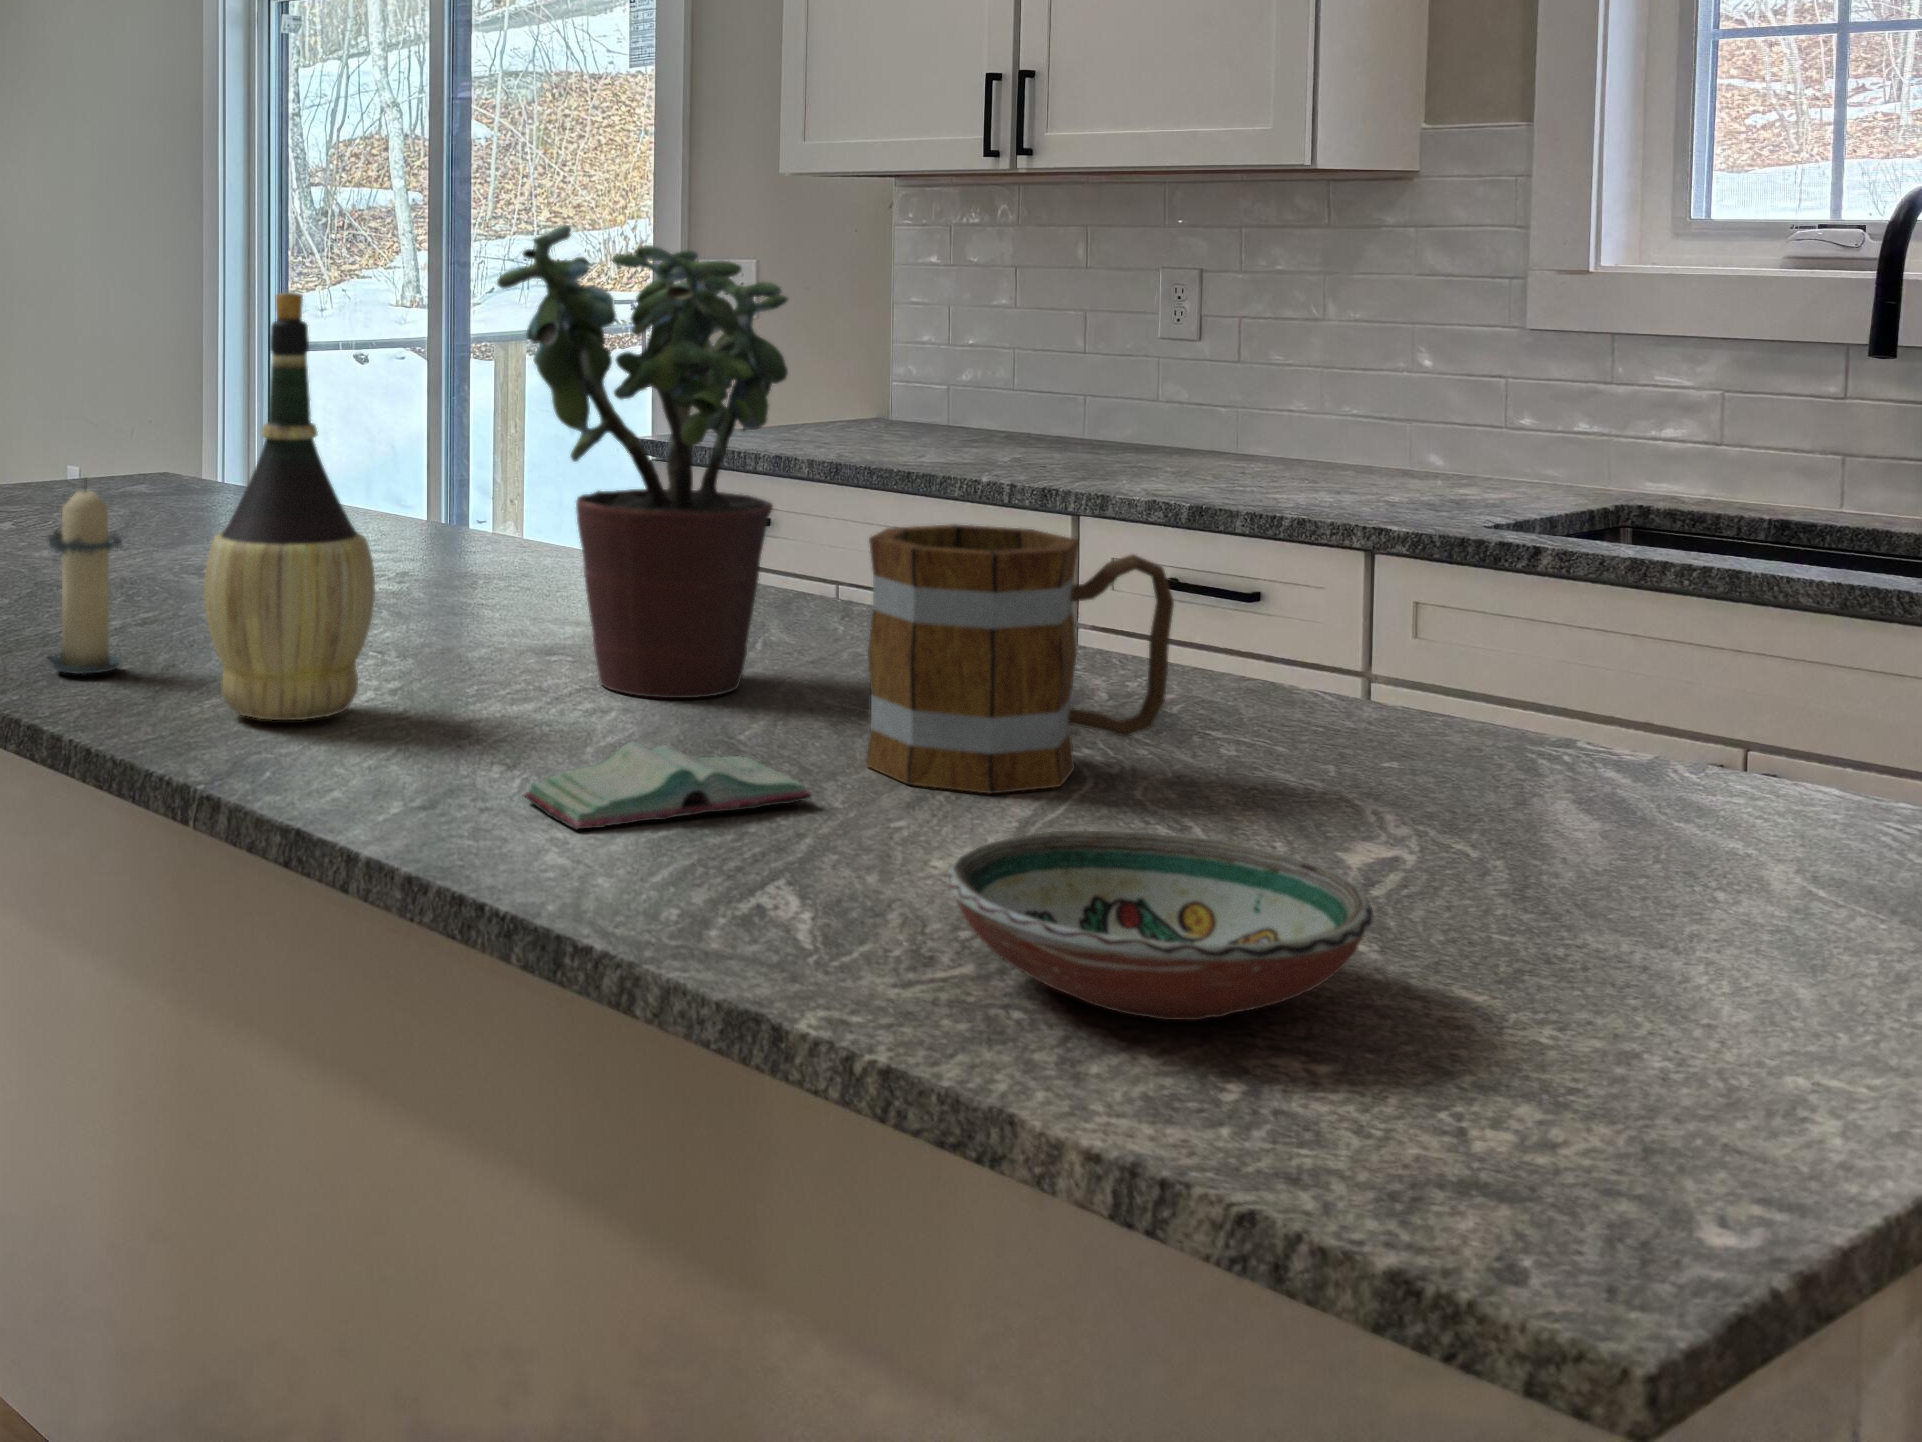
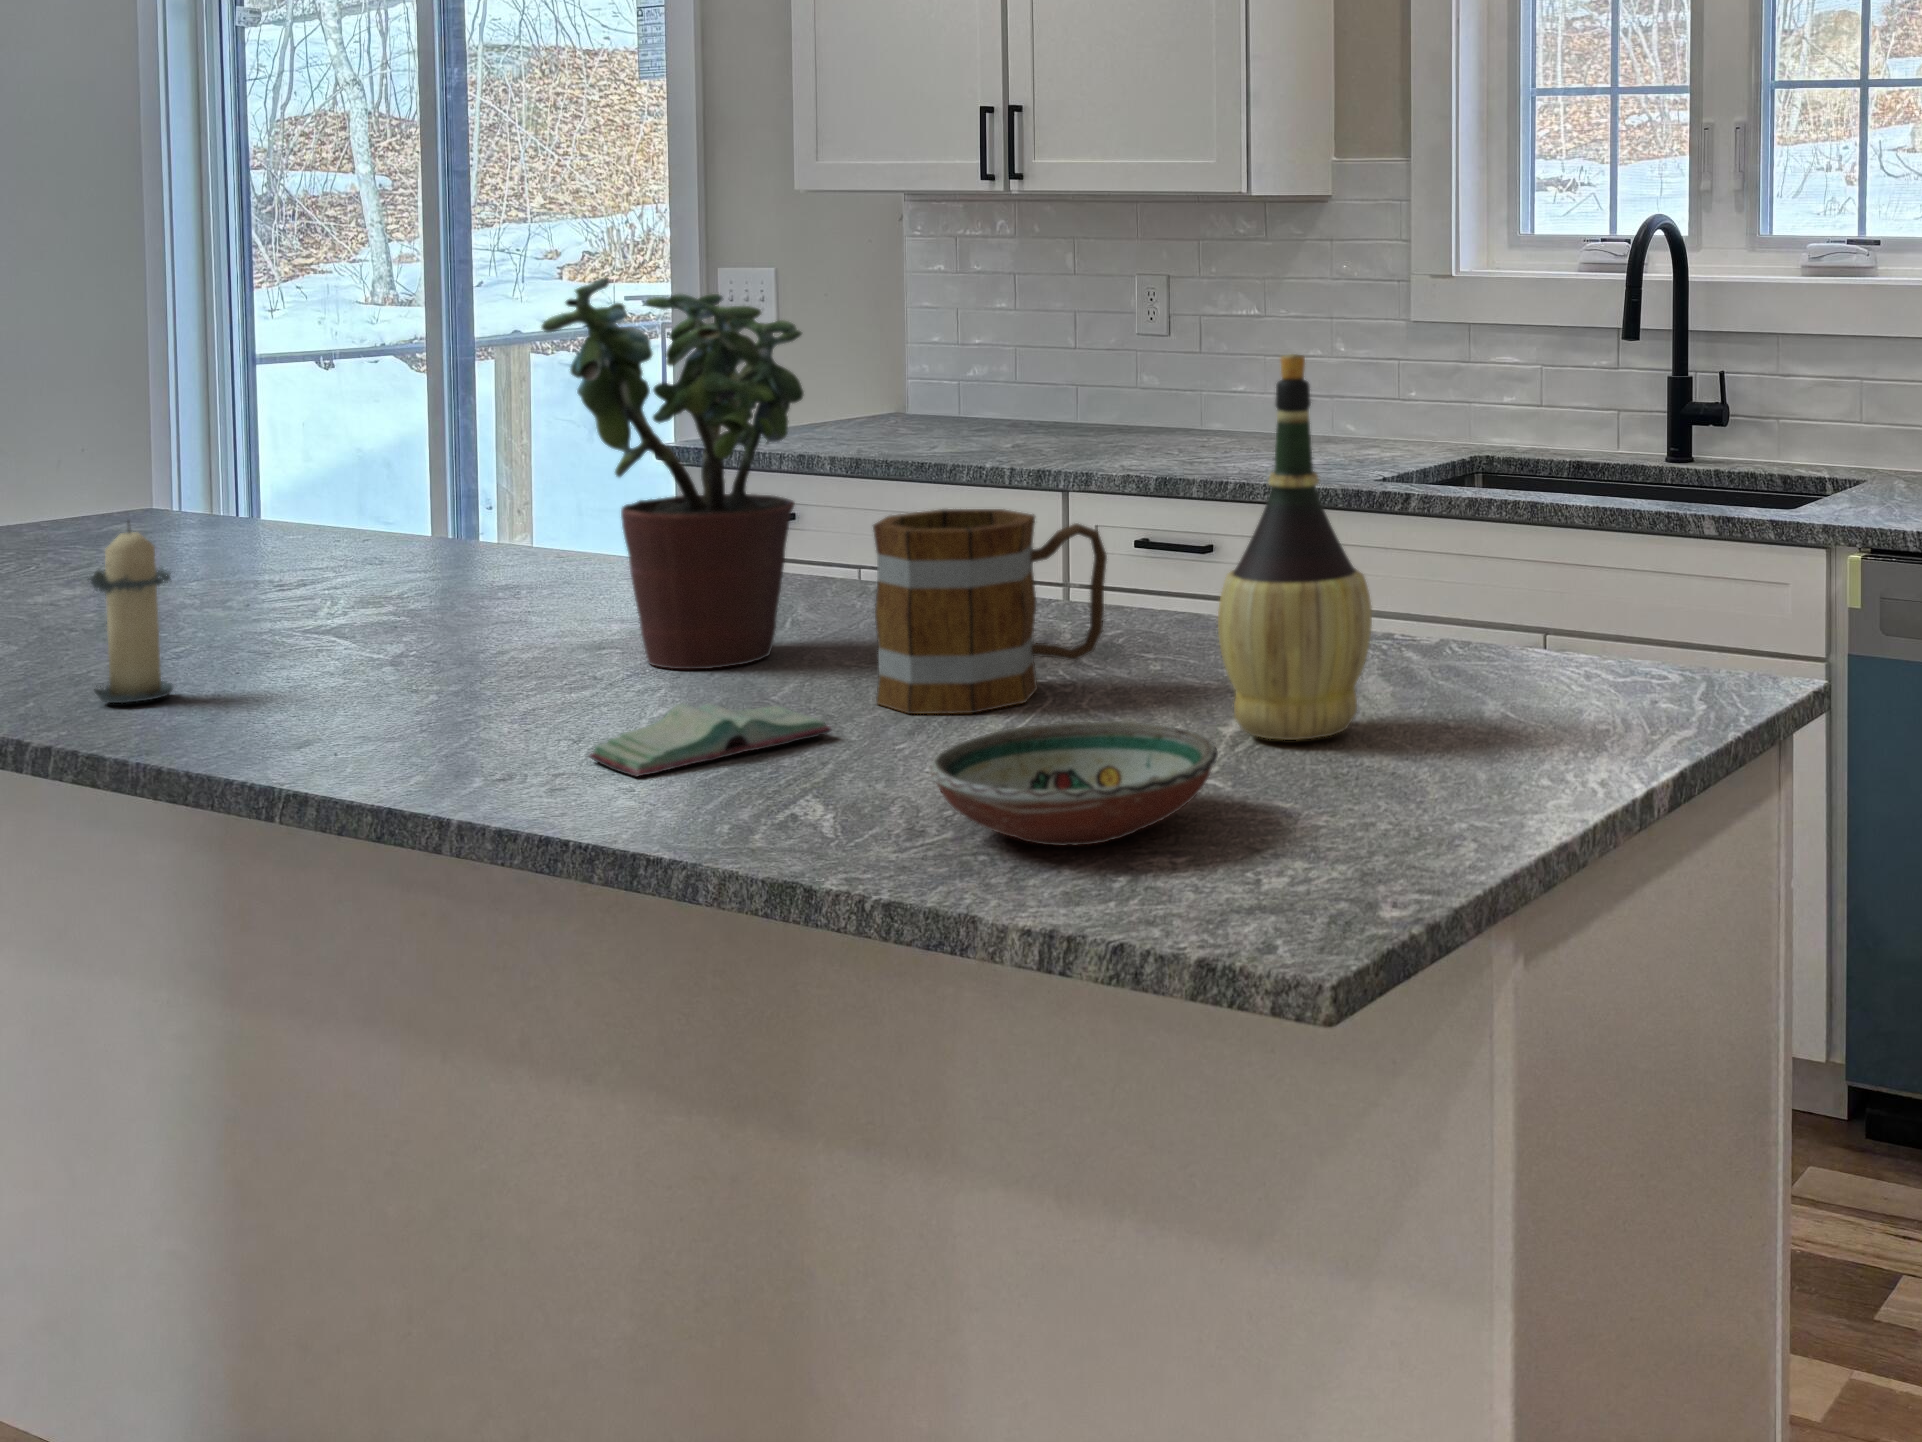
wine bottle: present [204,292,375,720] -> present [1218,354,1372,740]

